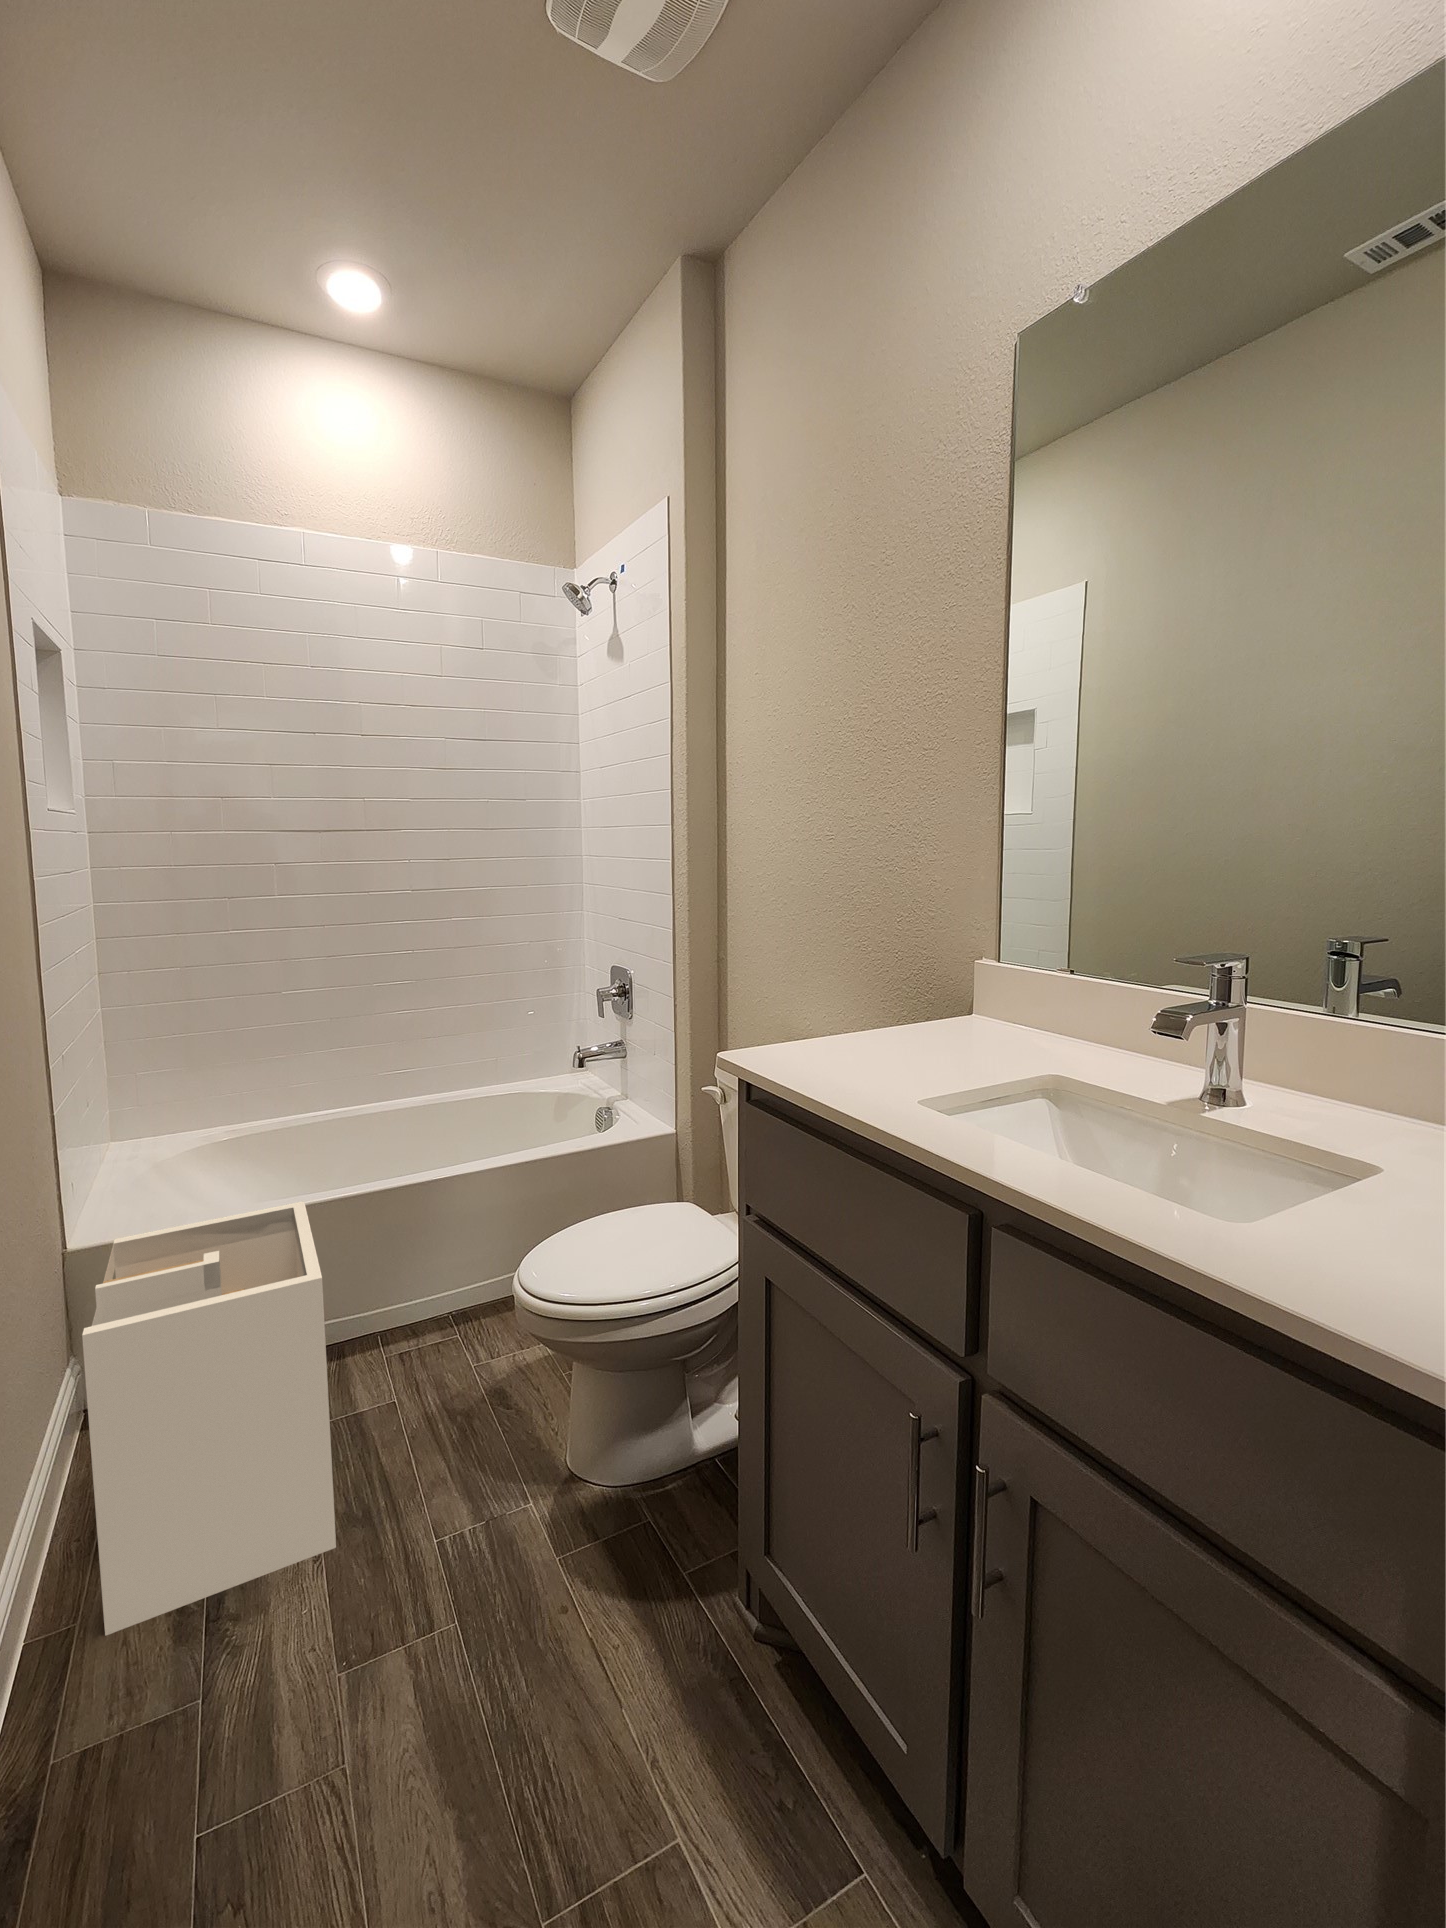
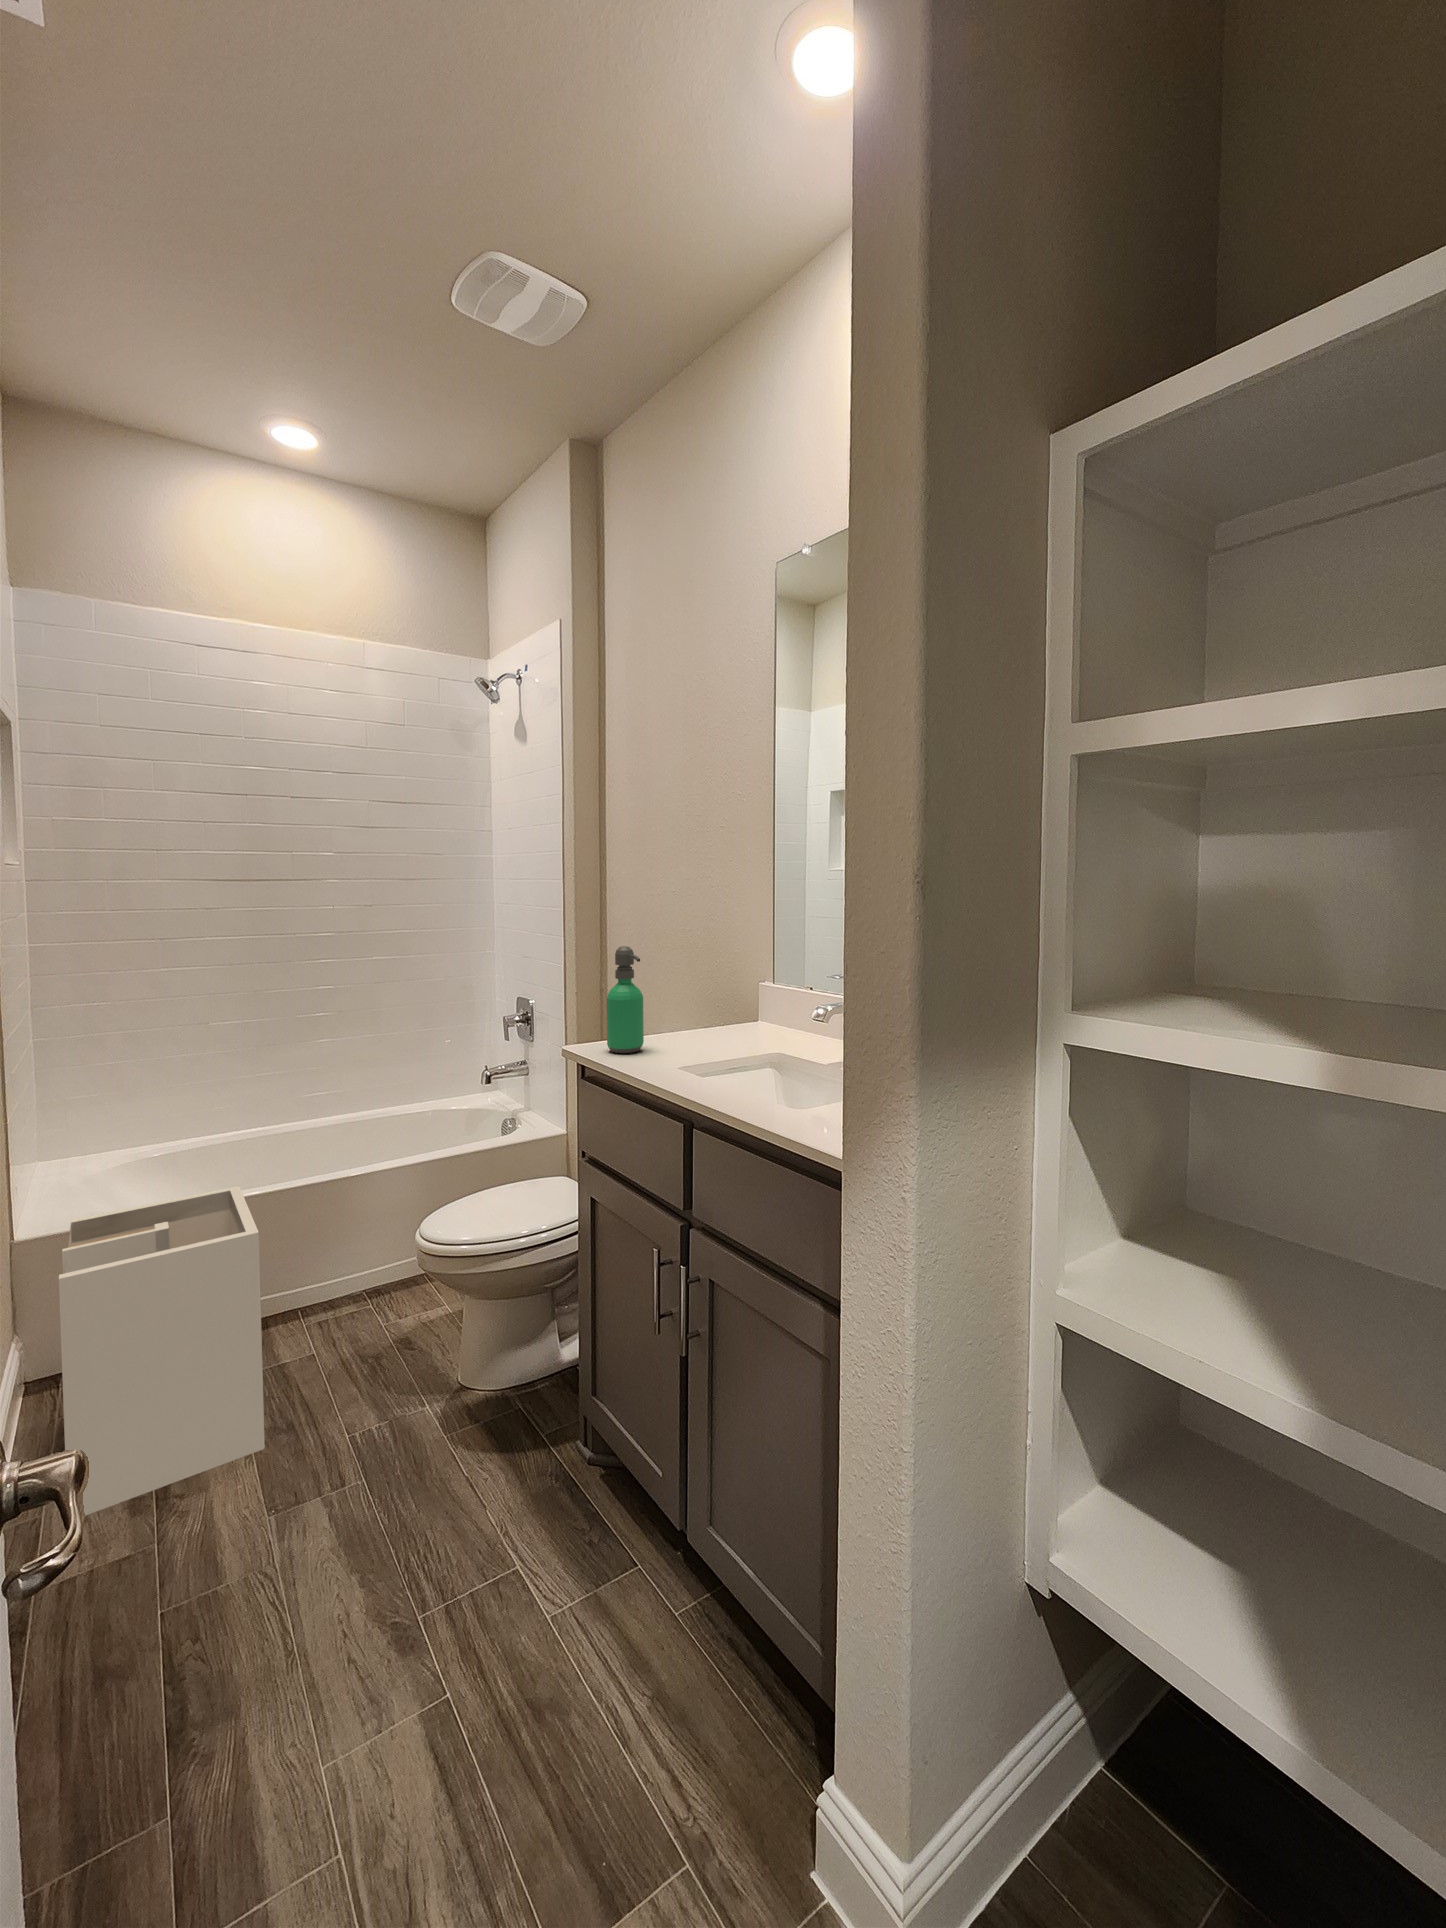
soap dispenser: none [788,908,846,1070] -> present [607,946,644,1053]

